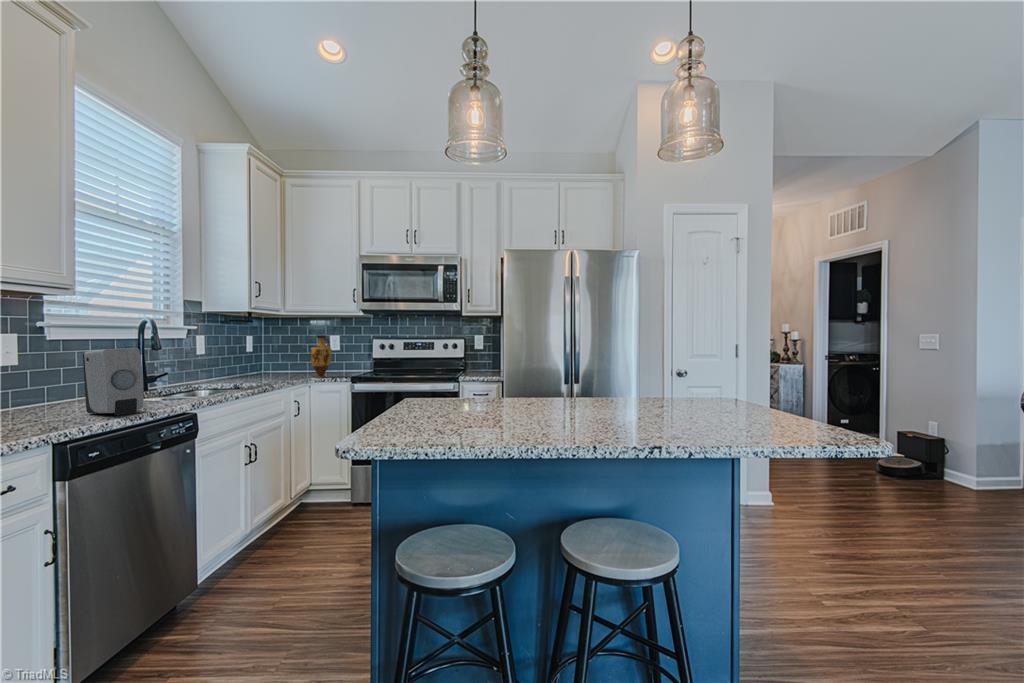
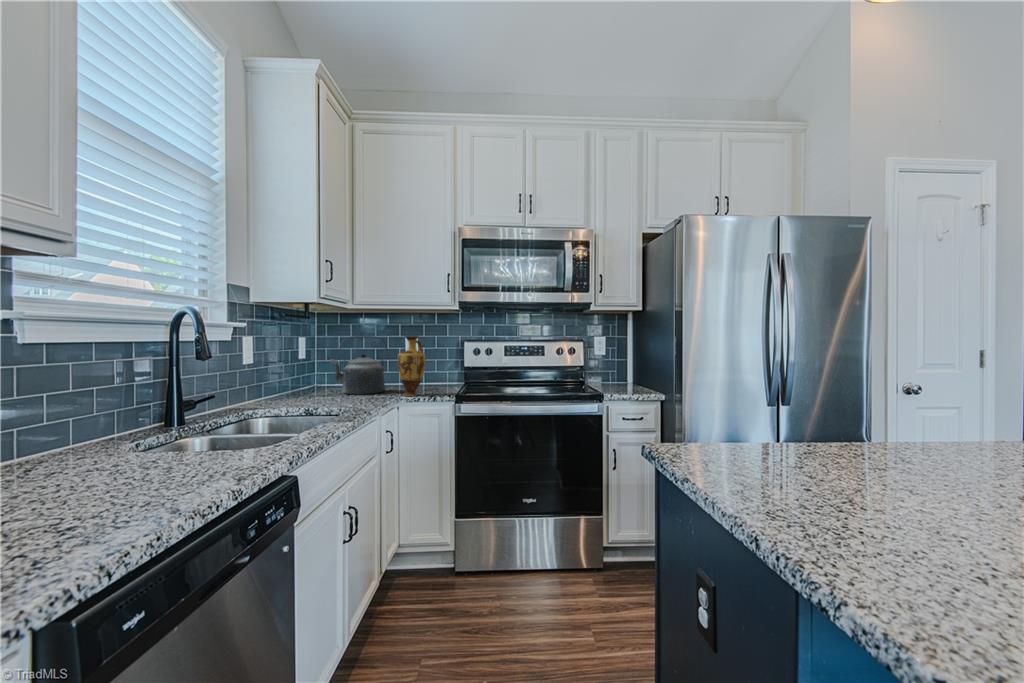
kettle: none [265,335,308,377] -> present [331,336,387,395]
soap dispenser: present [83,348,144,416] -> none [87,359,209,501]

